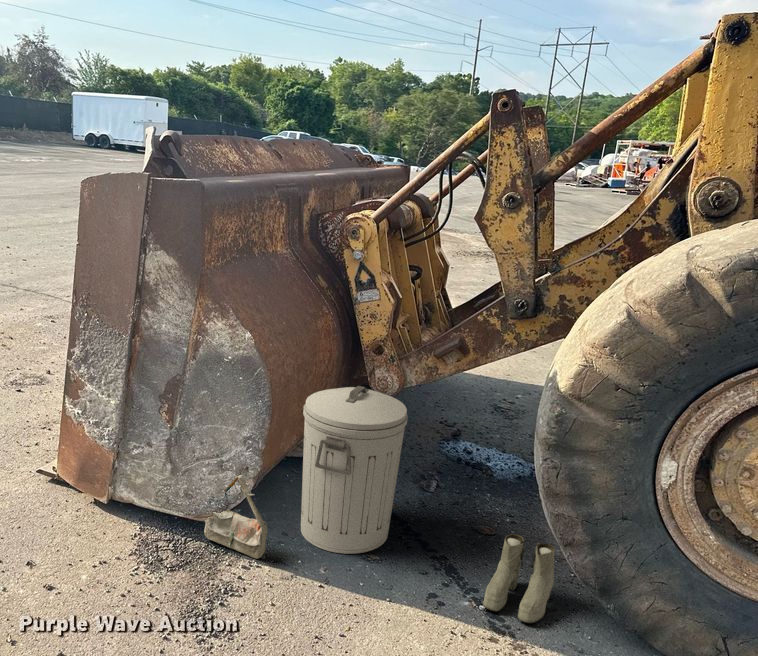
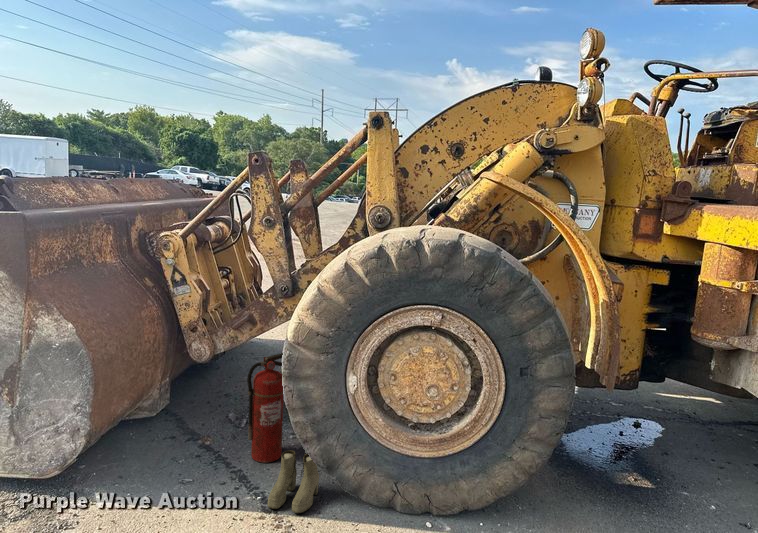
trash can: present [301,386,408,554] -> none [127,357,210,485]
fire extinguisher: none [447,396,513,544] -> present [247,353,284,463]
bag: present [204,475,268,559] -> none [46,436,99,500]

